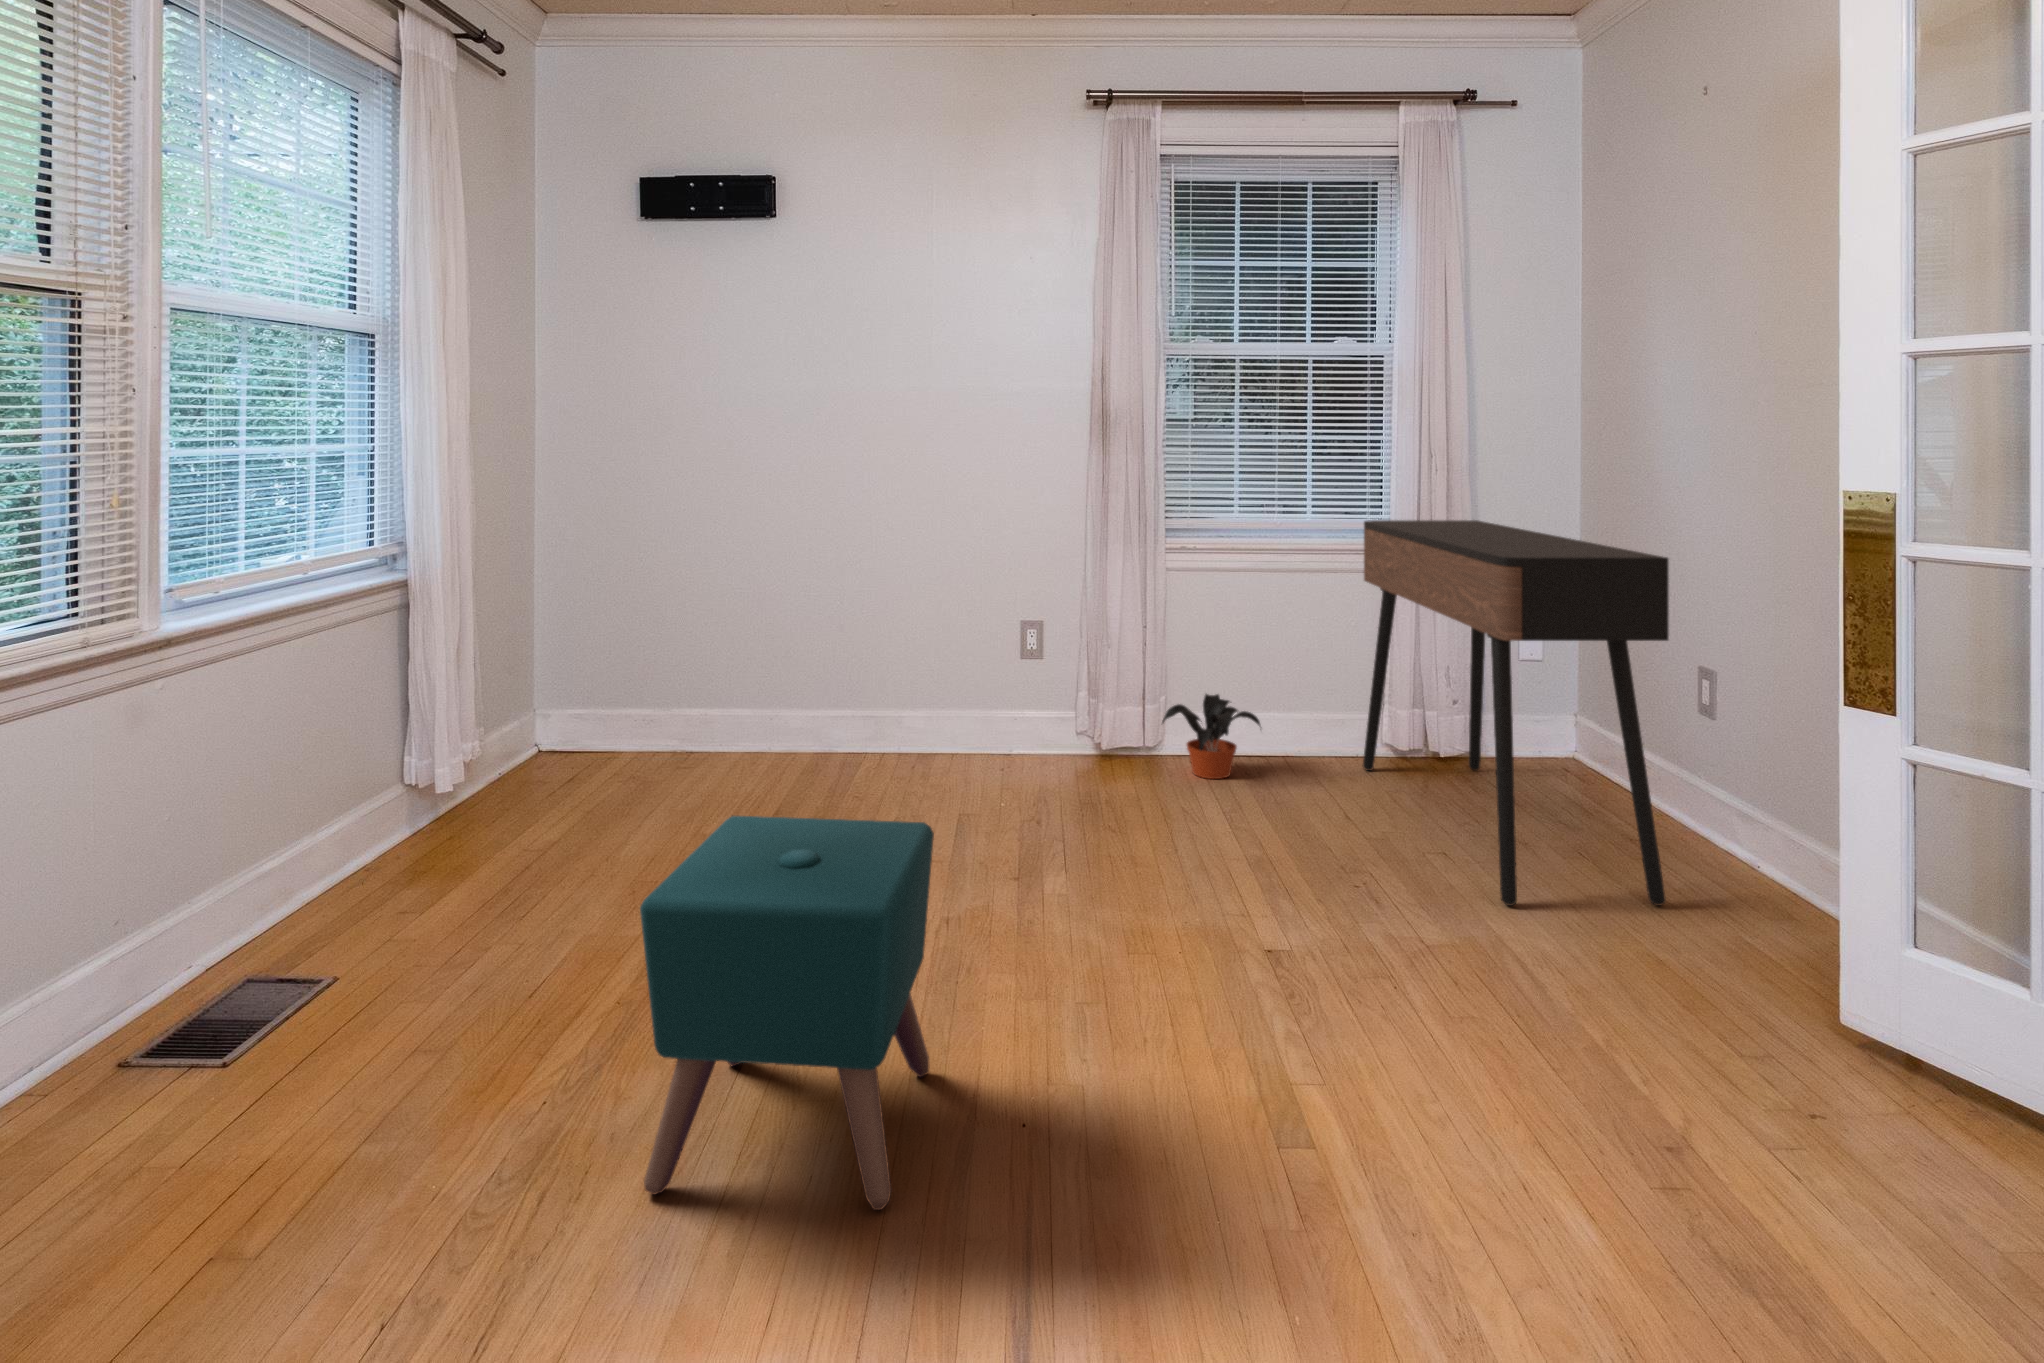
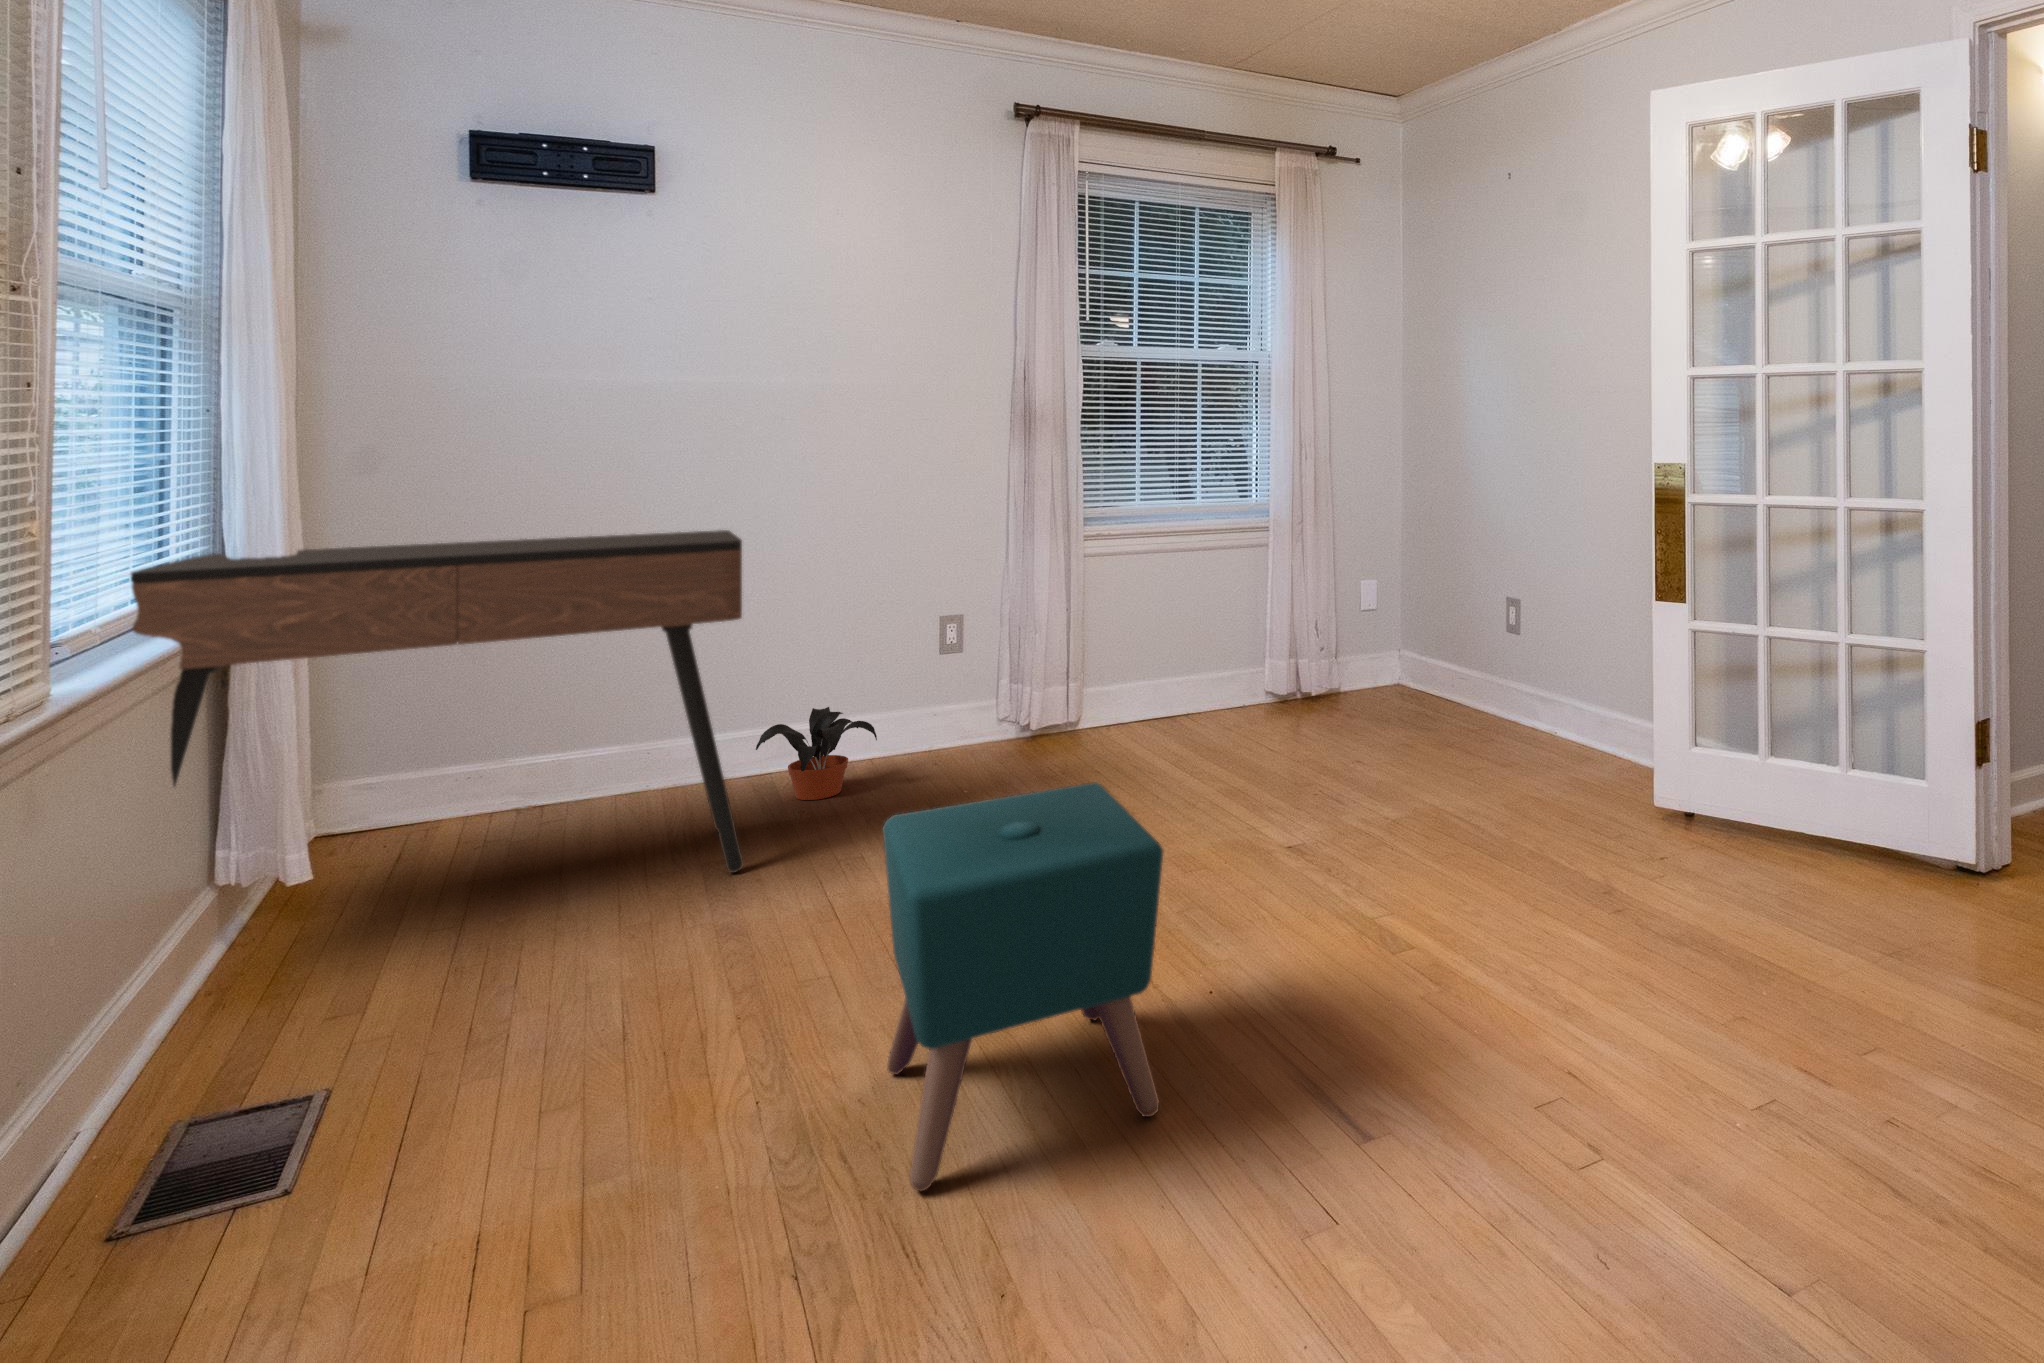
console table: present [1363,520,1669,906] -> present [131,530,743,873]
potted plant: present [1162,694,1260,779] -> present [756,707,877,800]

